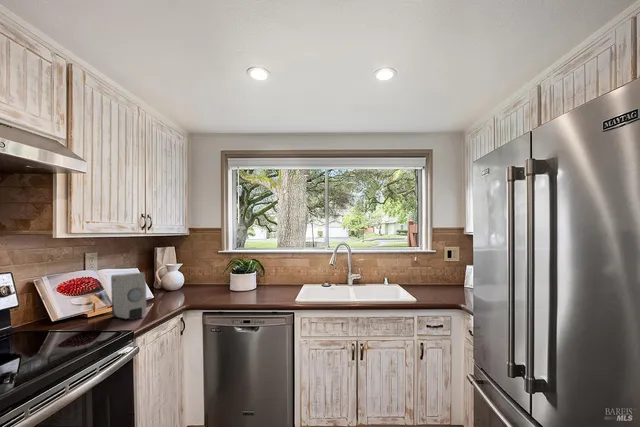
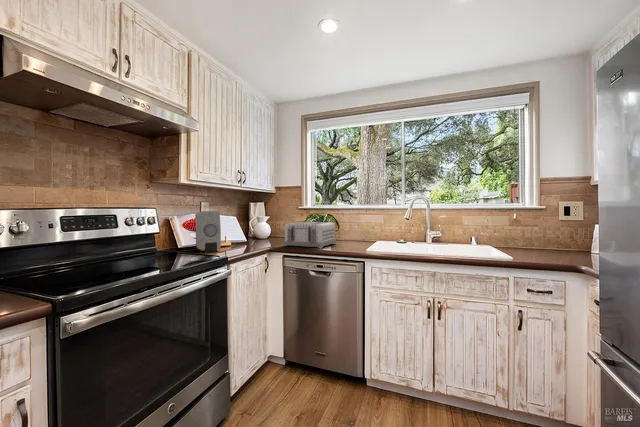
toaster: none [210,271,264,302] -> present [284,222,336,248]

